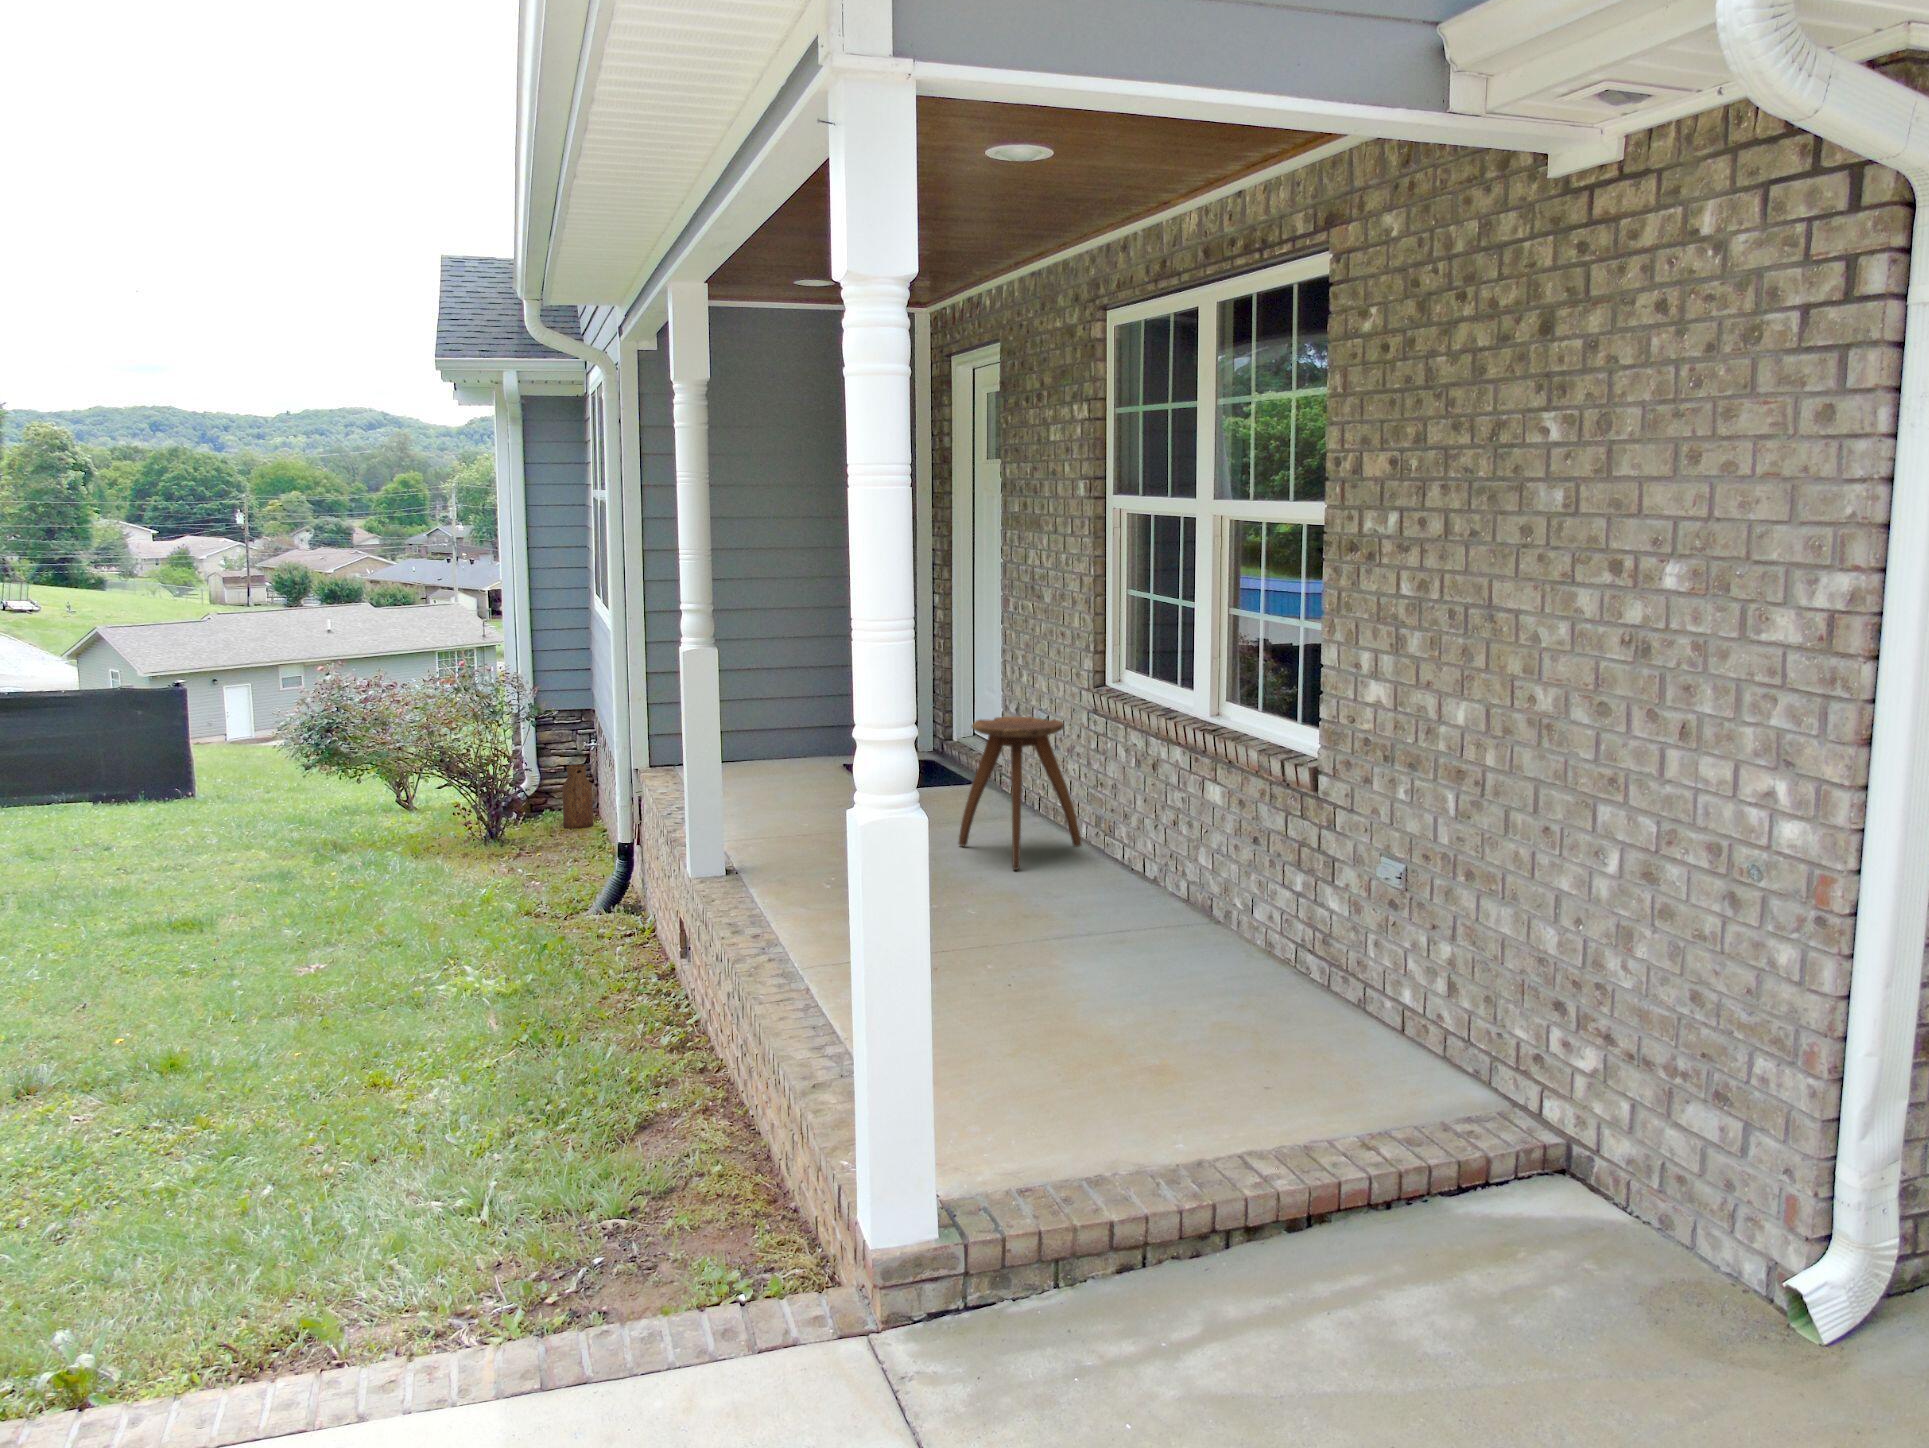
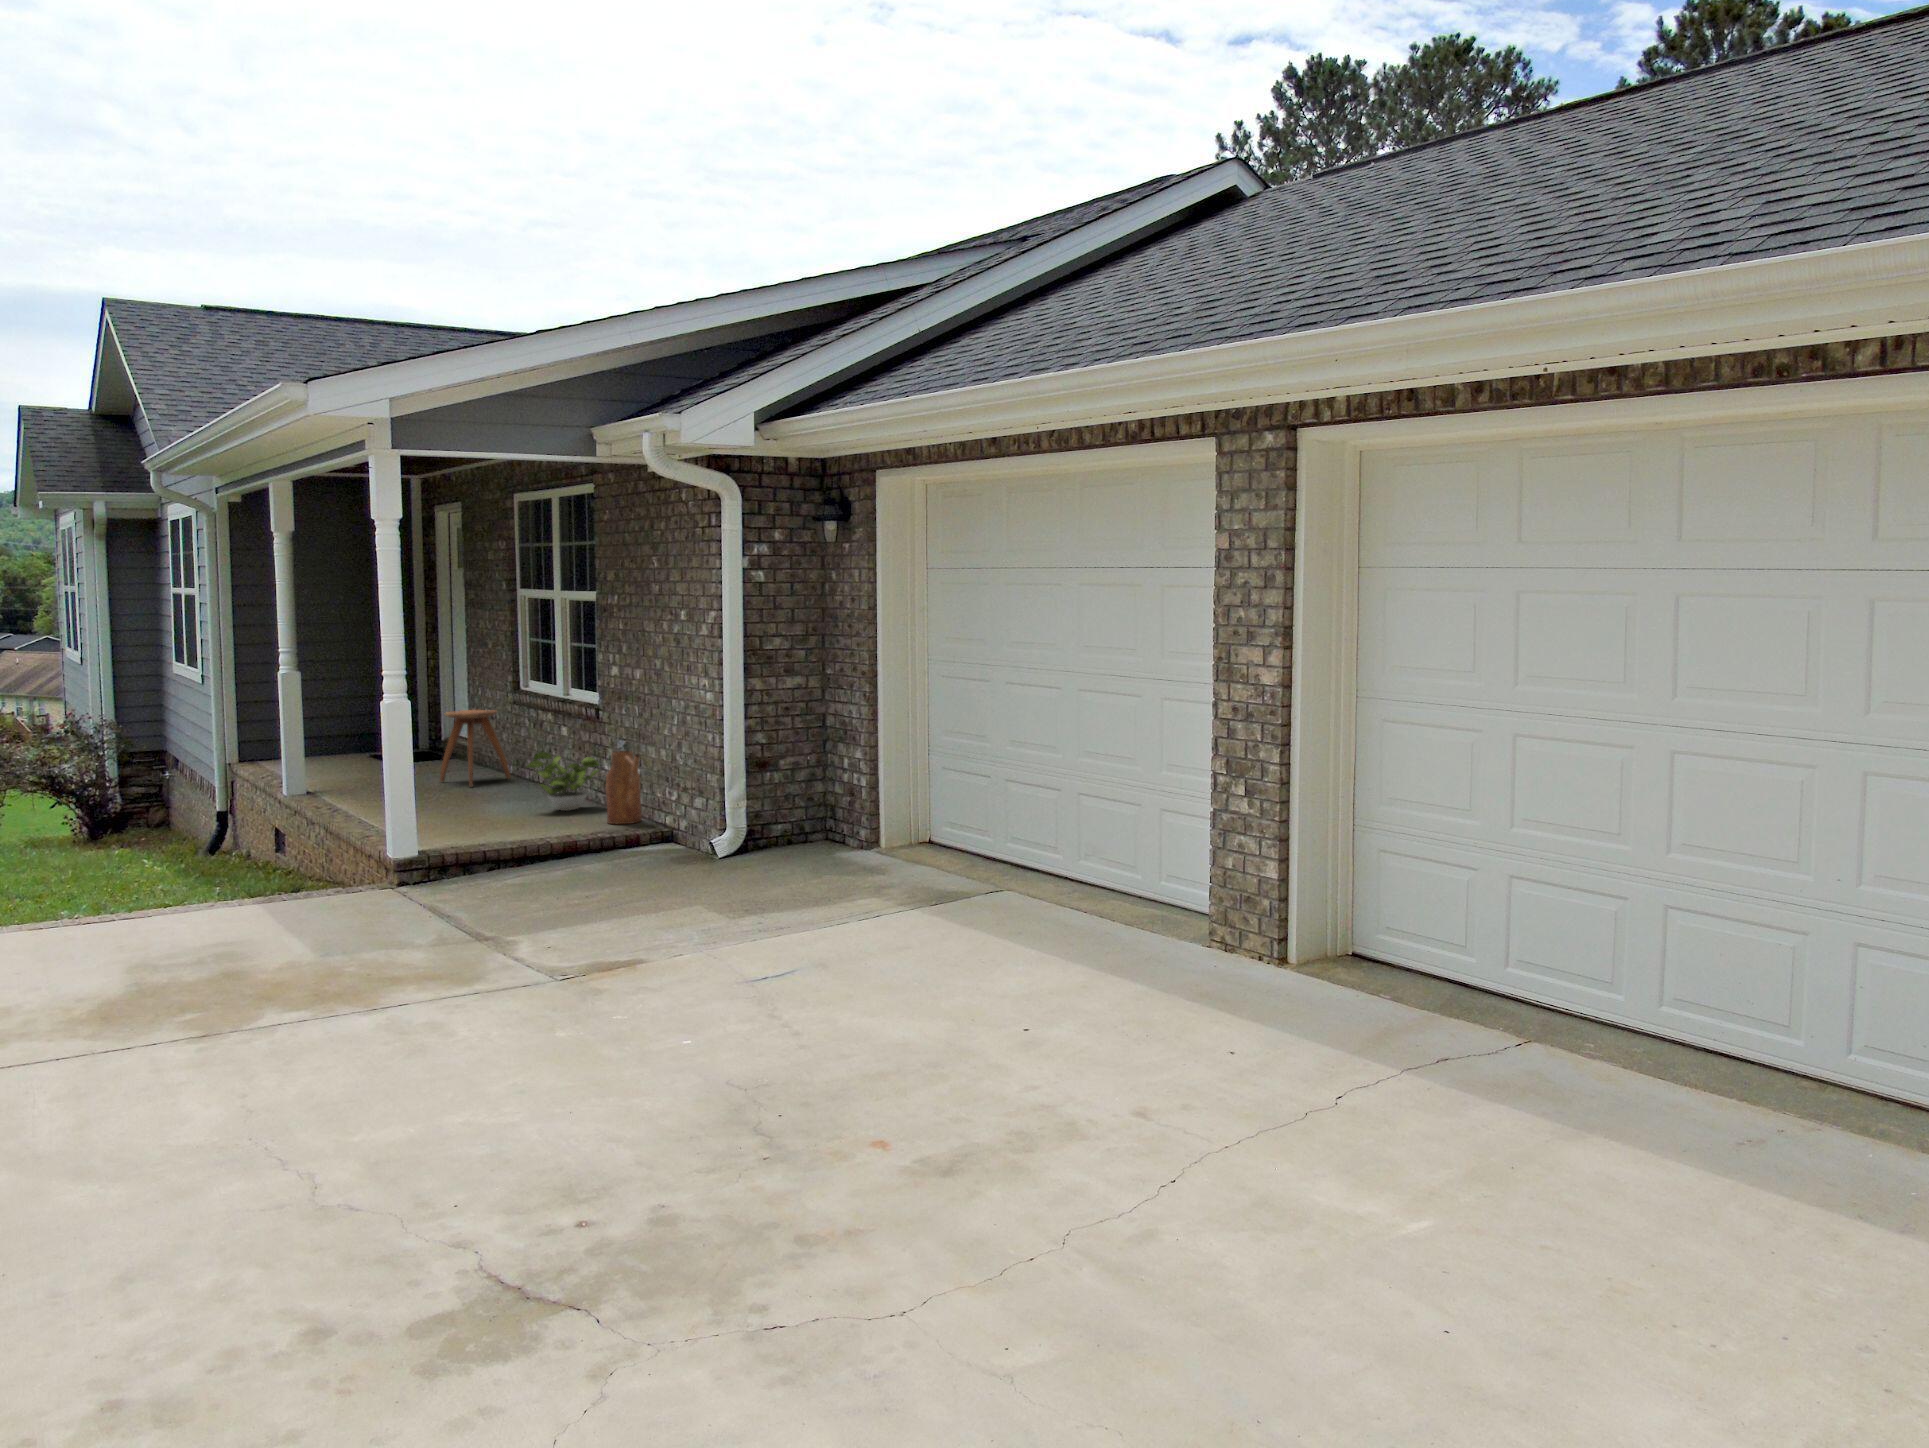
watering can: present [562,765,594,829] -> present [606,751,642,824]
potted plant: none [1152,861,1314,996] -> present [526,752,599,811]

